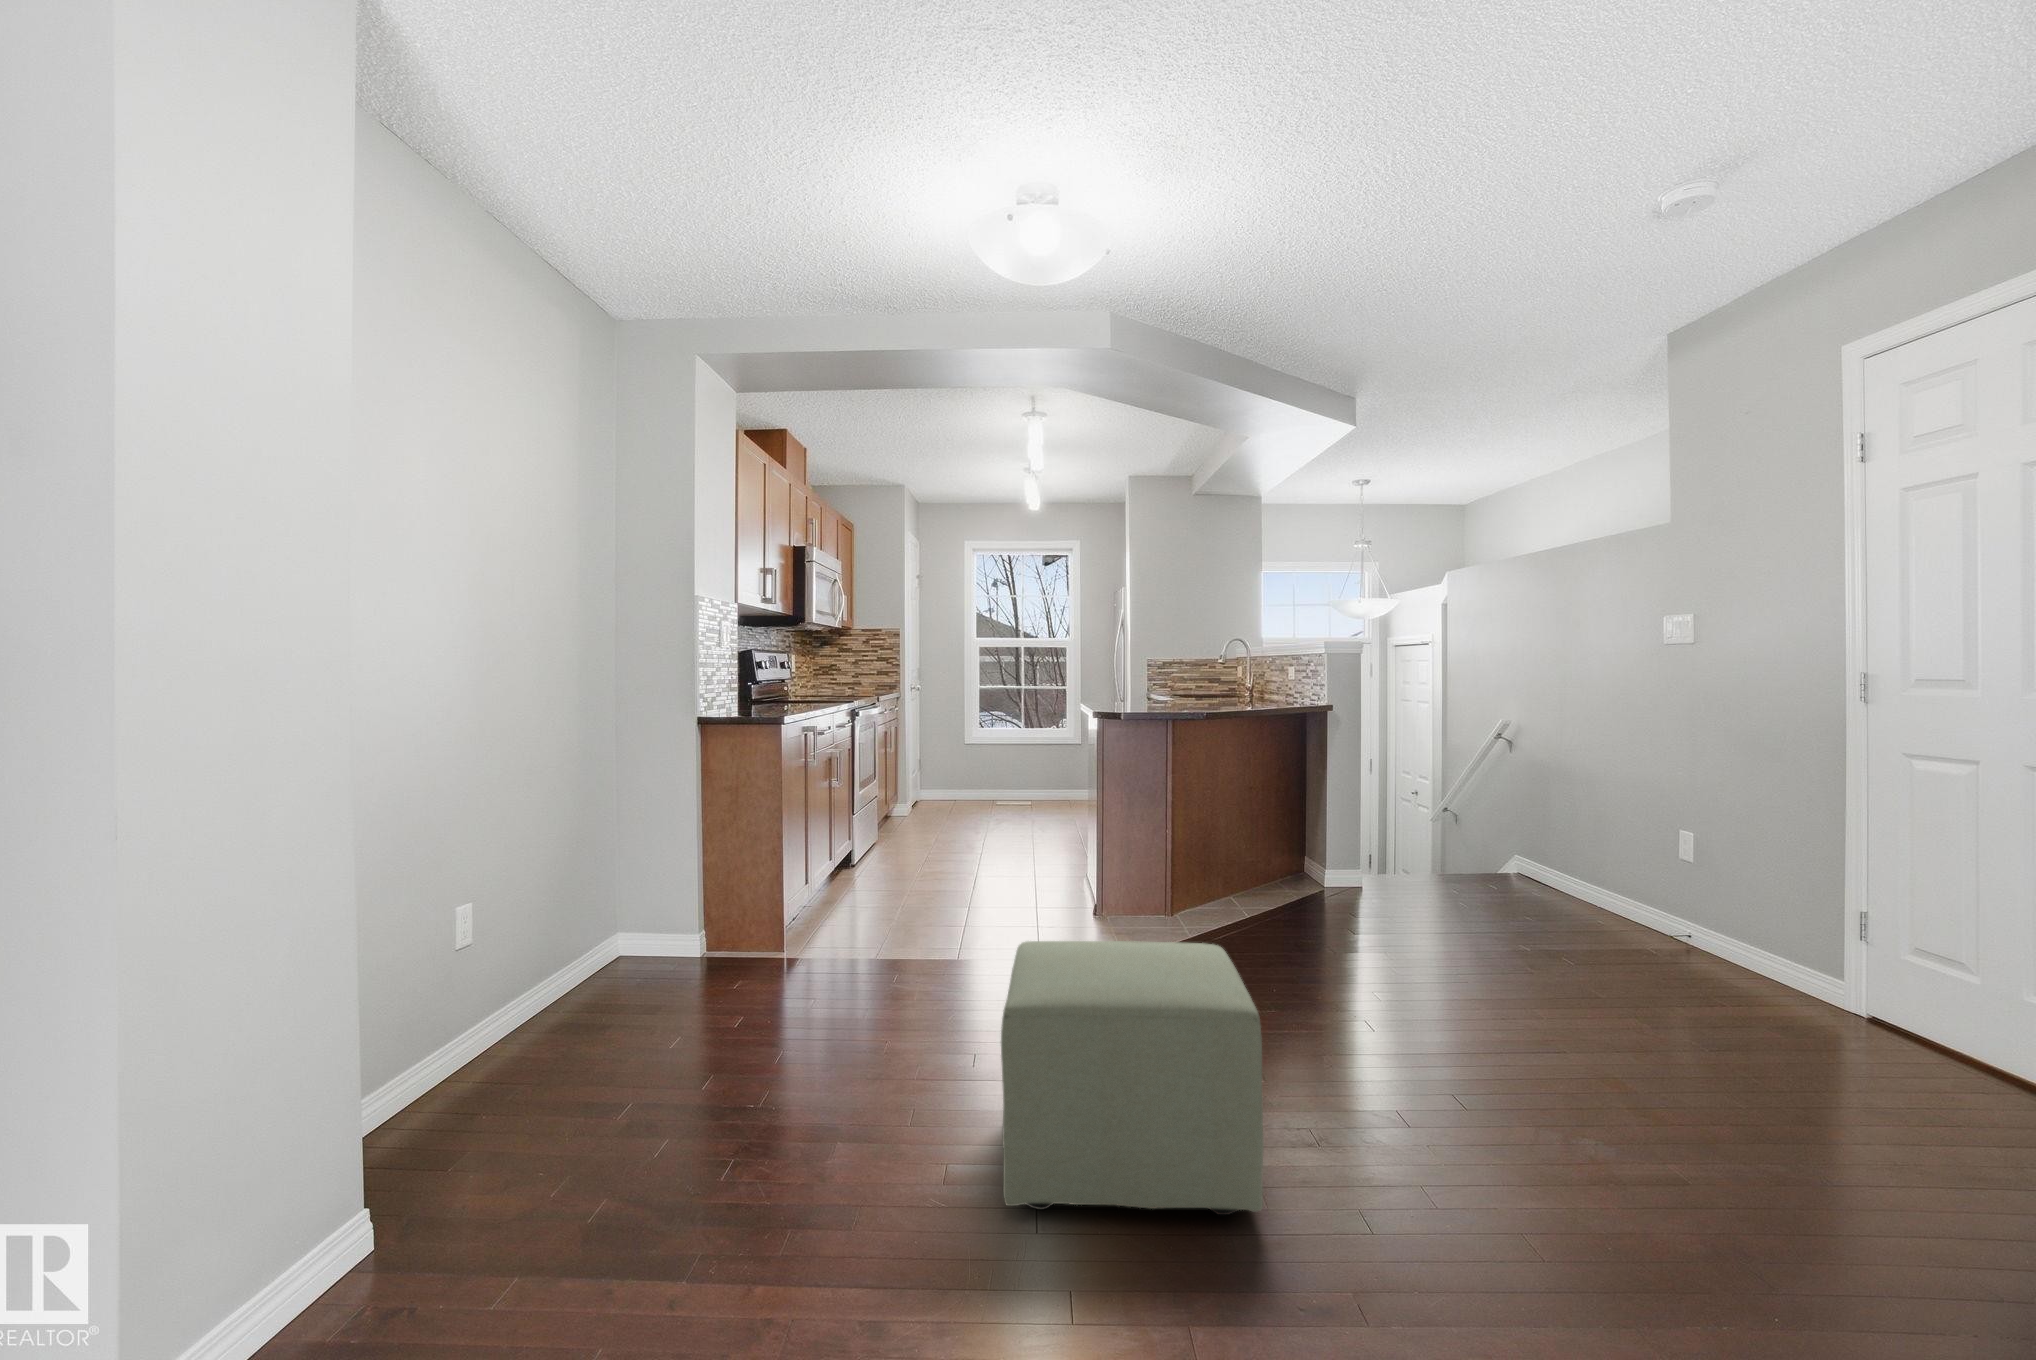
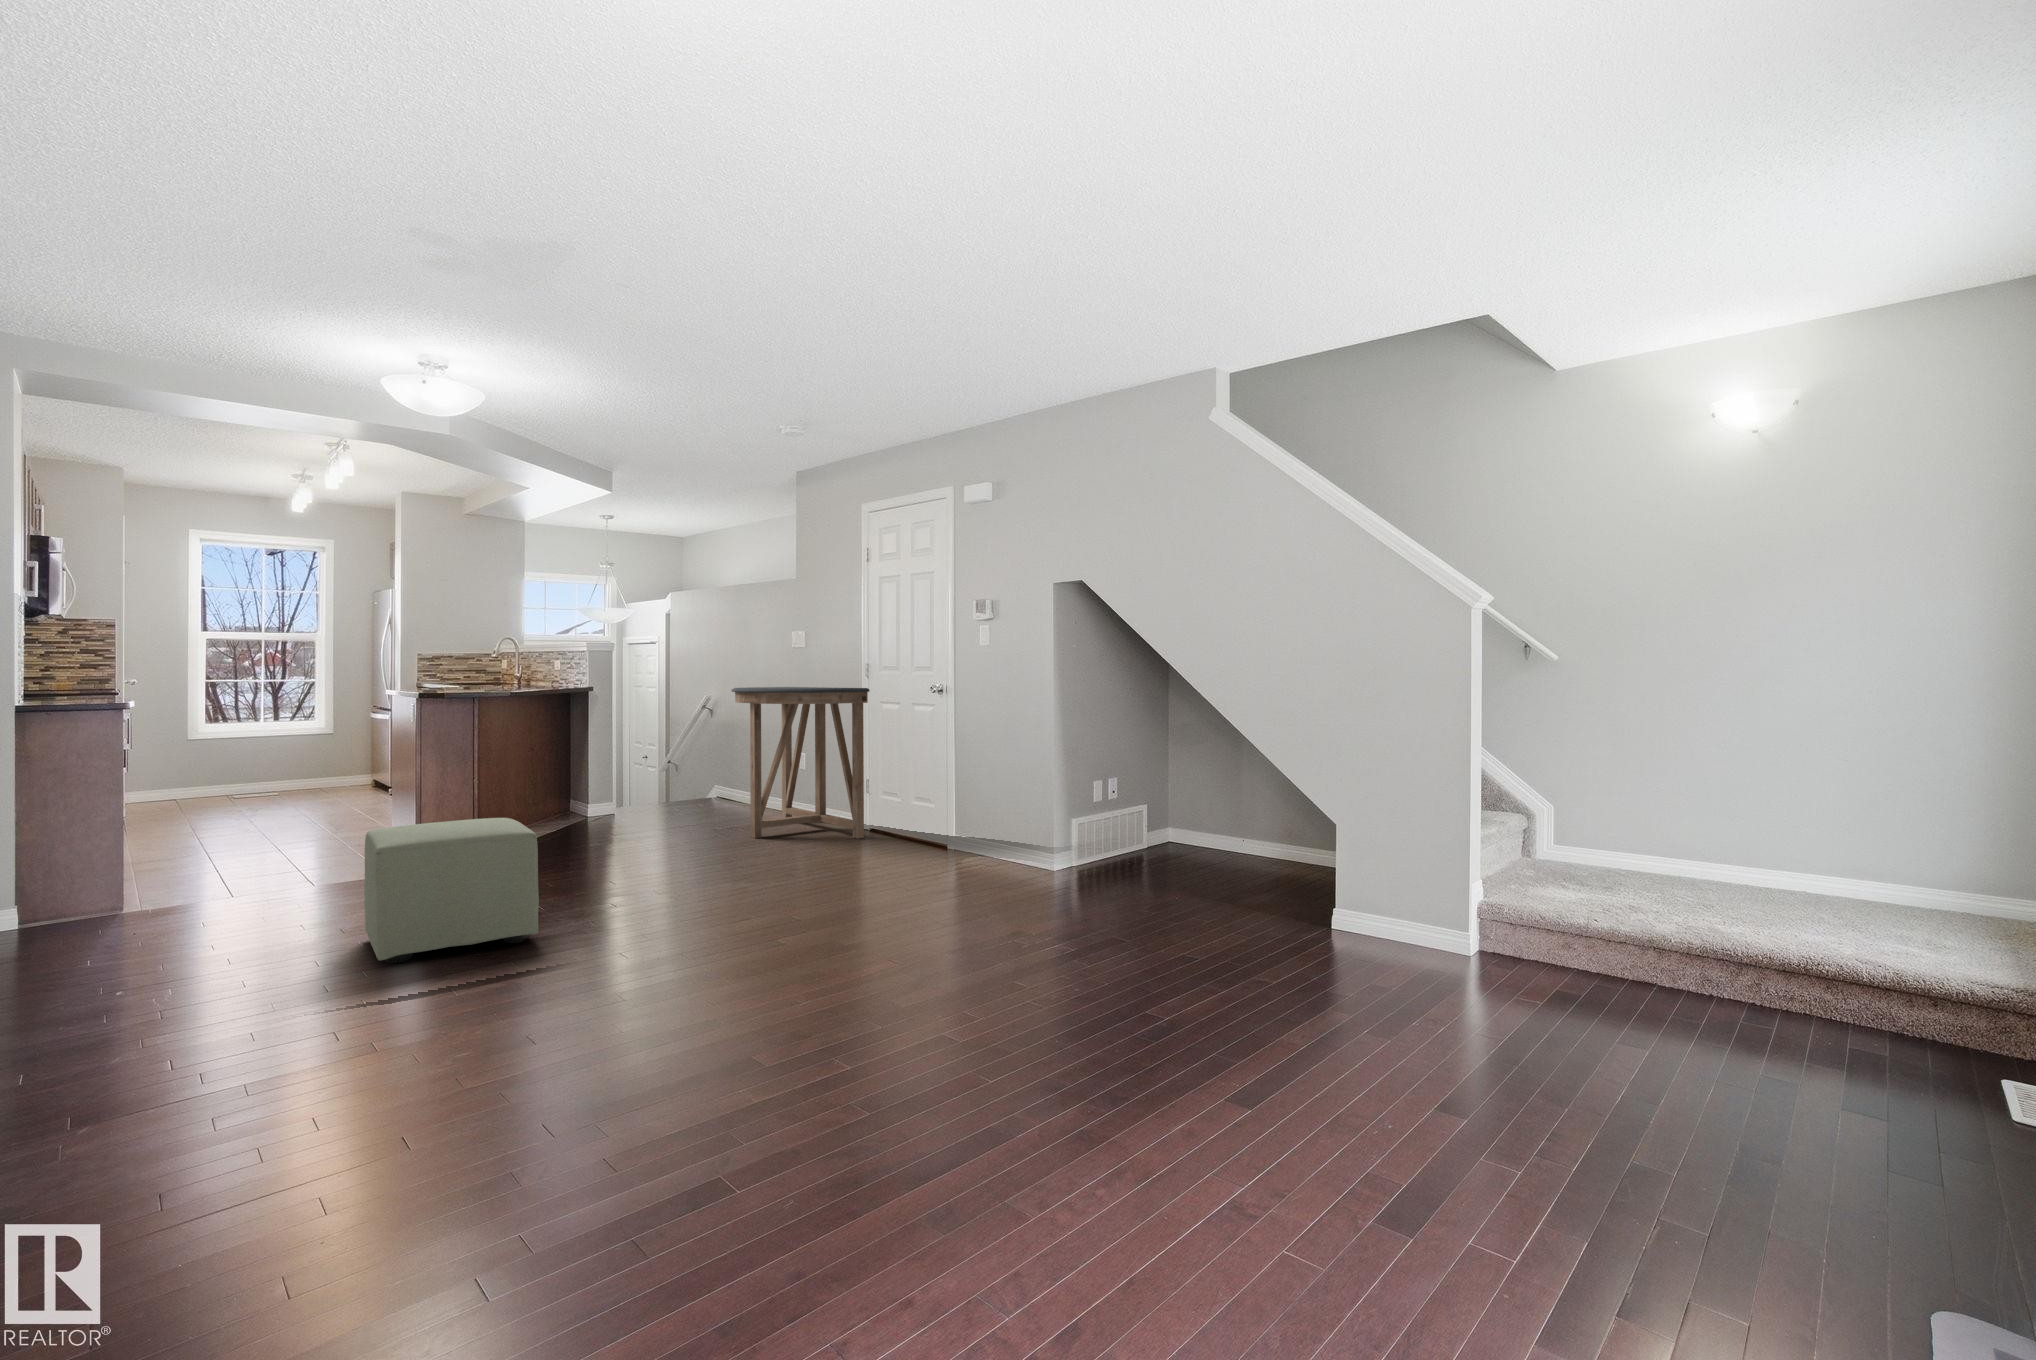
console table: none [1567,709,1898,1025] -> present [731,687,870,839]

